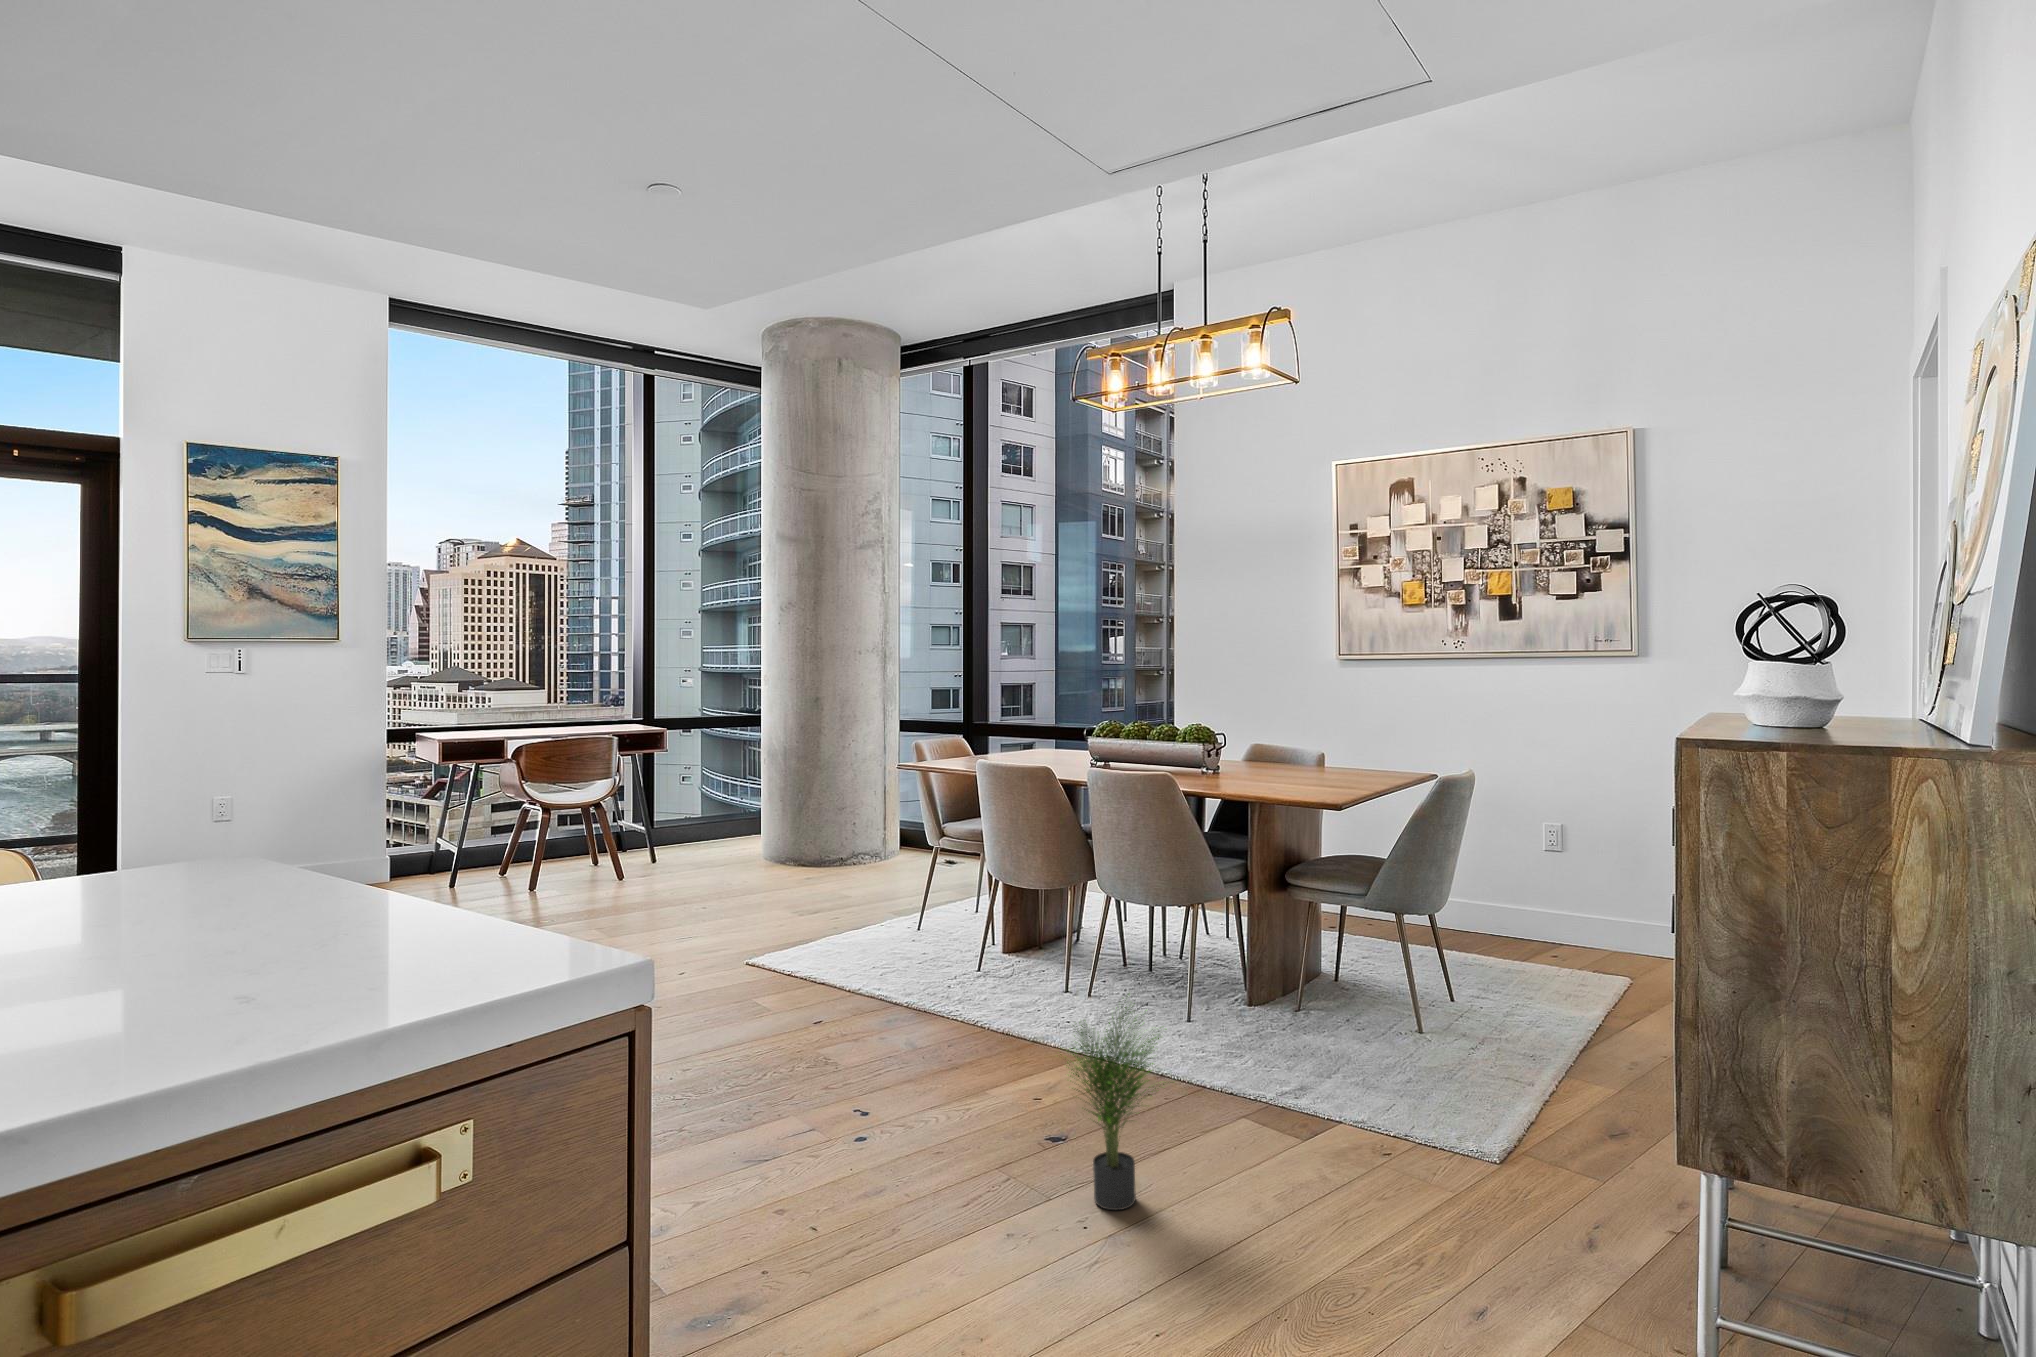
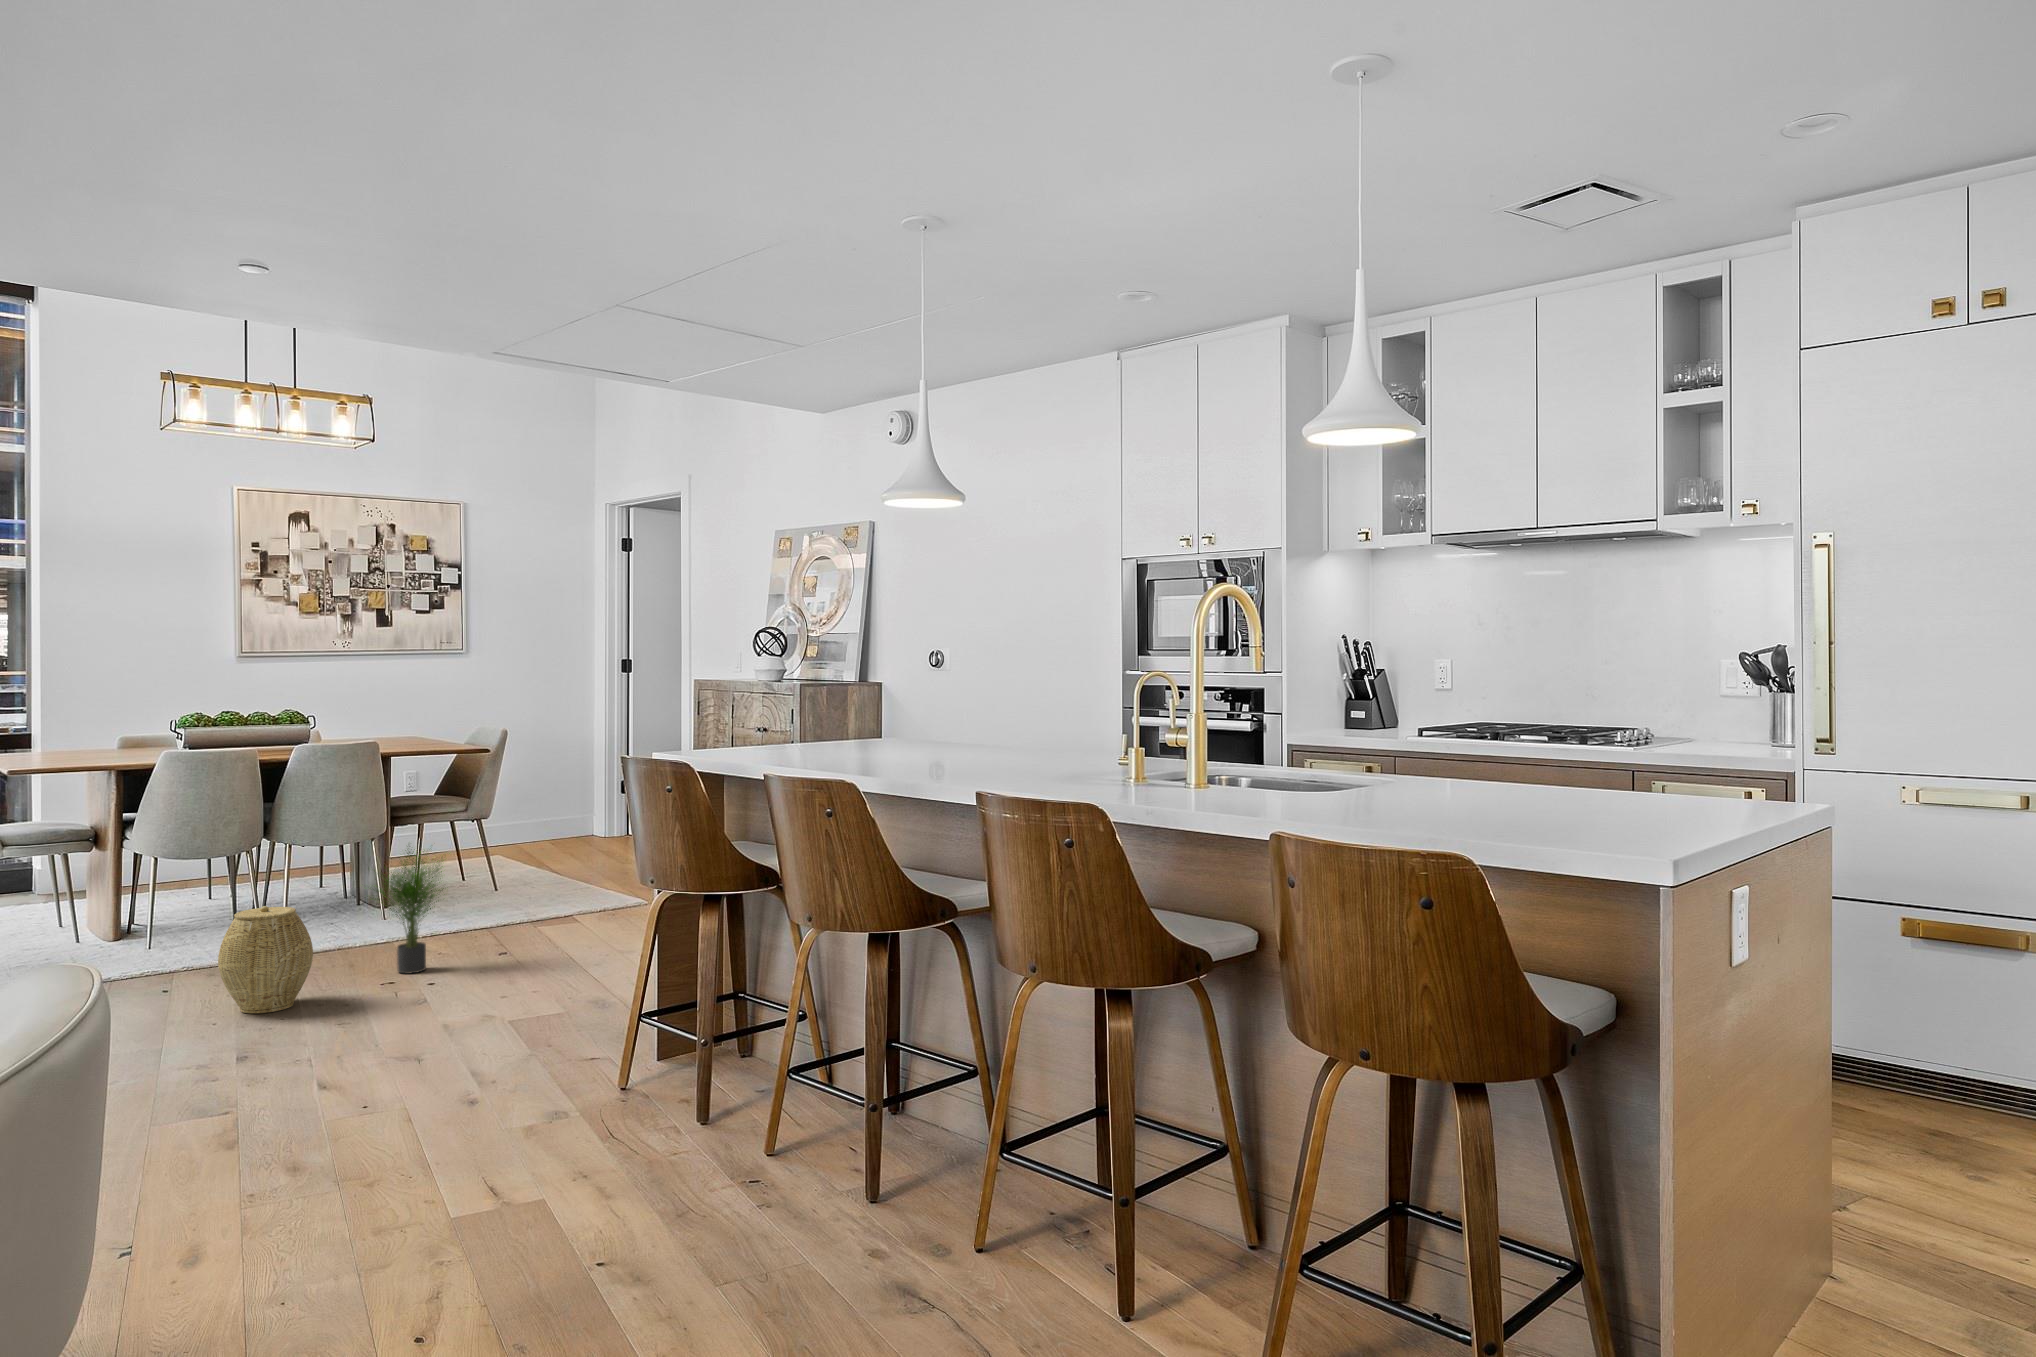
woven basket: none [821,1054,938,1216] -> present [218,906,313,1014]

